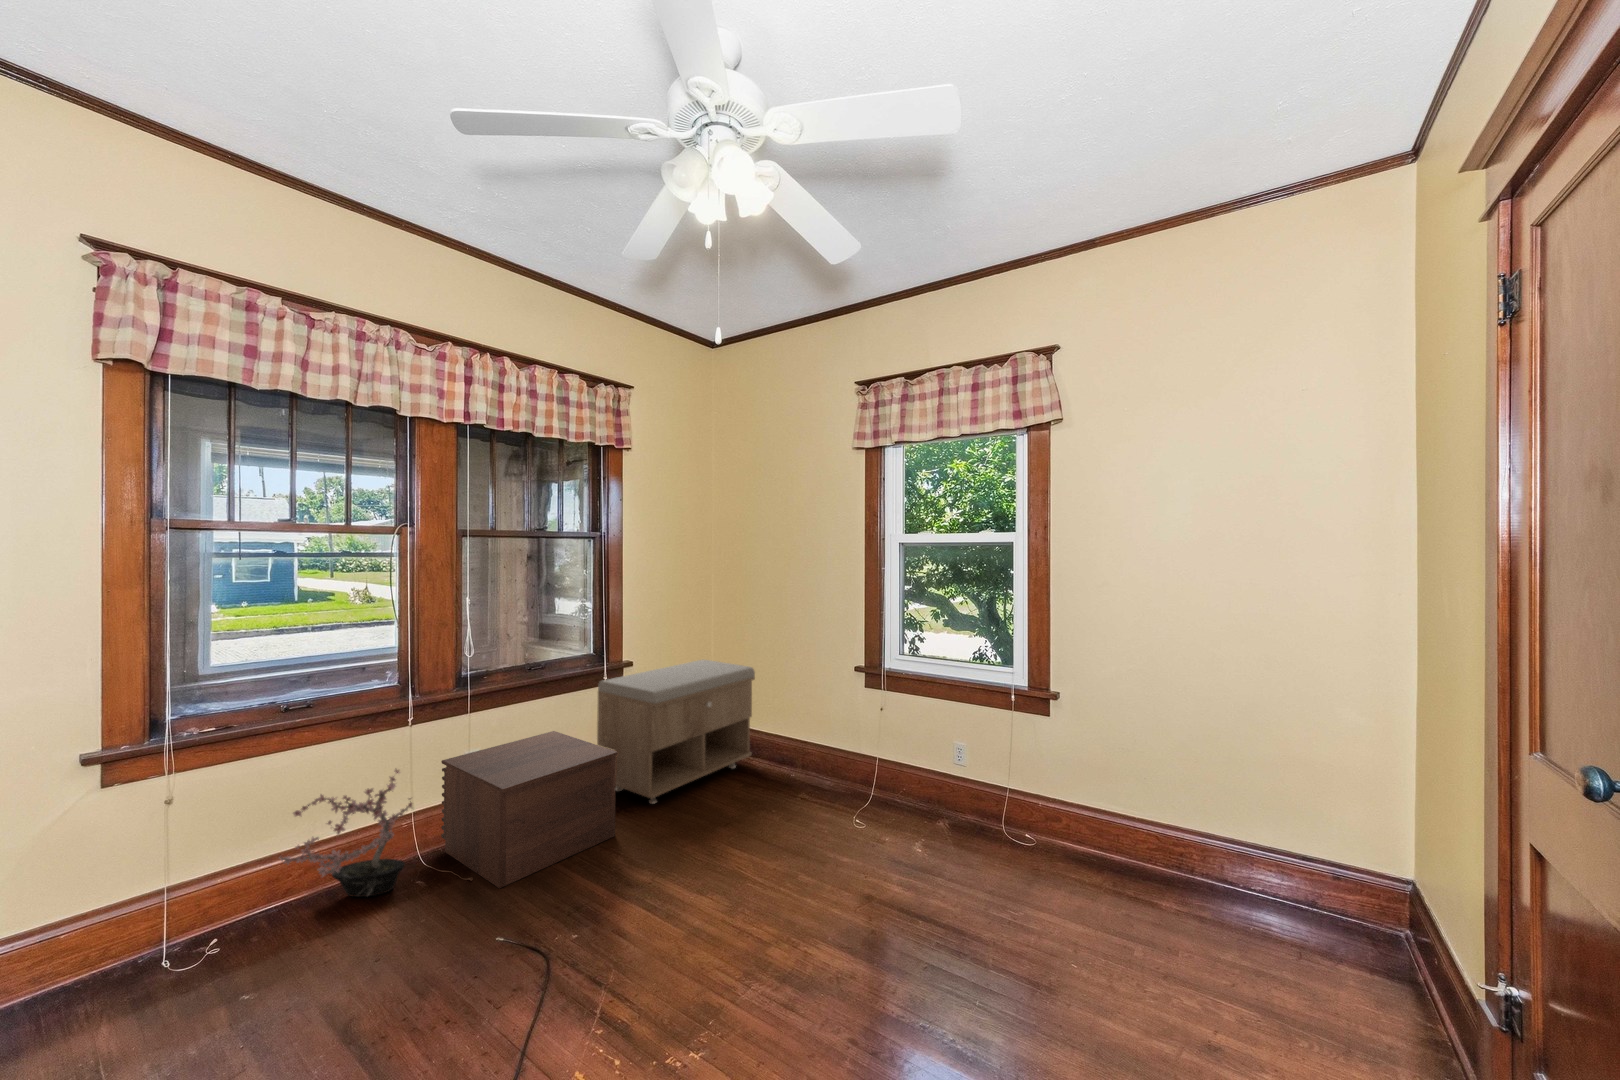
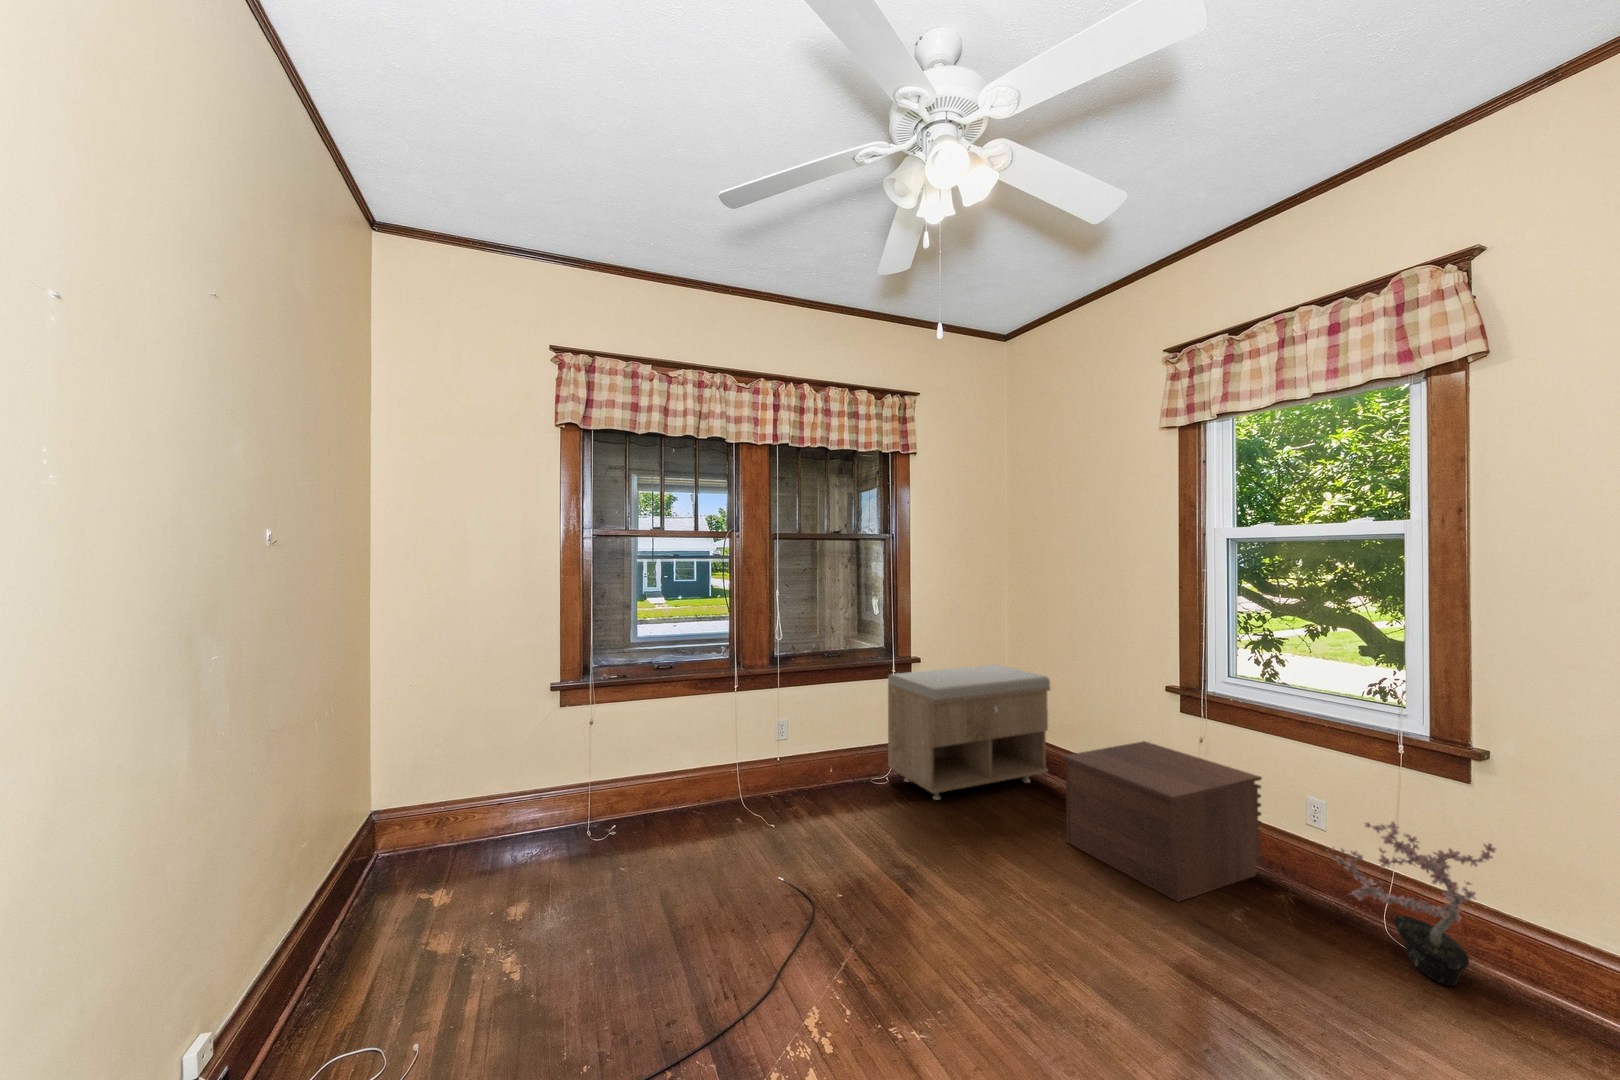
nightstand: present [441,731,618,888] -> present [1063,741,1262,902]
potted plant: present [279,769,412,897] -> present [1330,821,1496,986]

